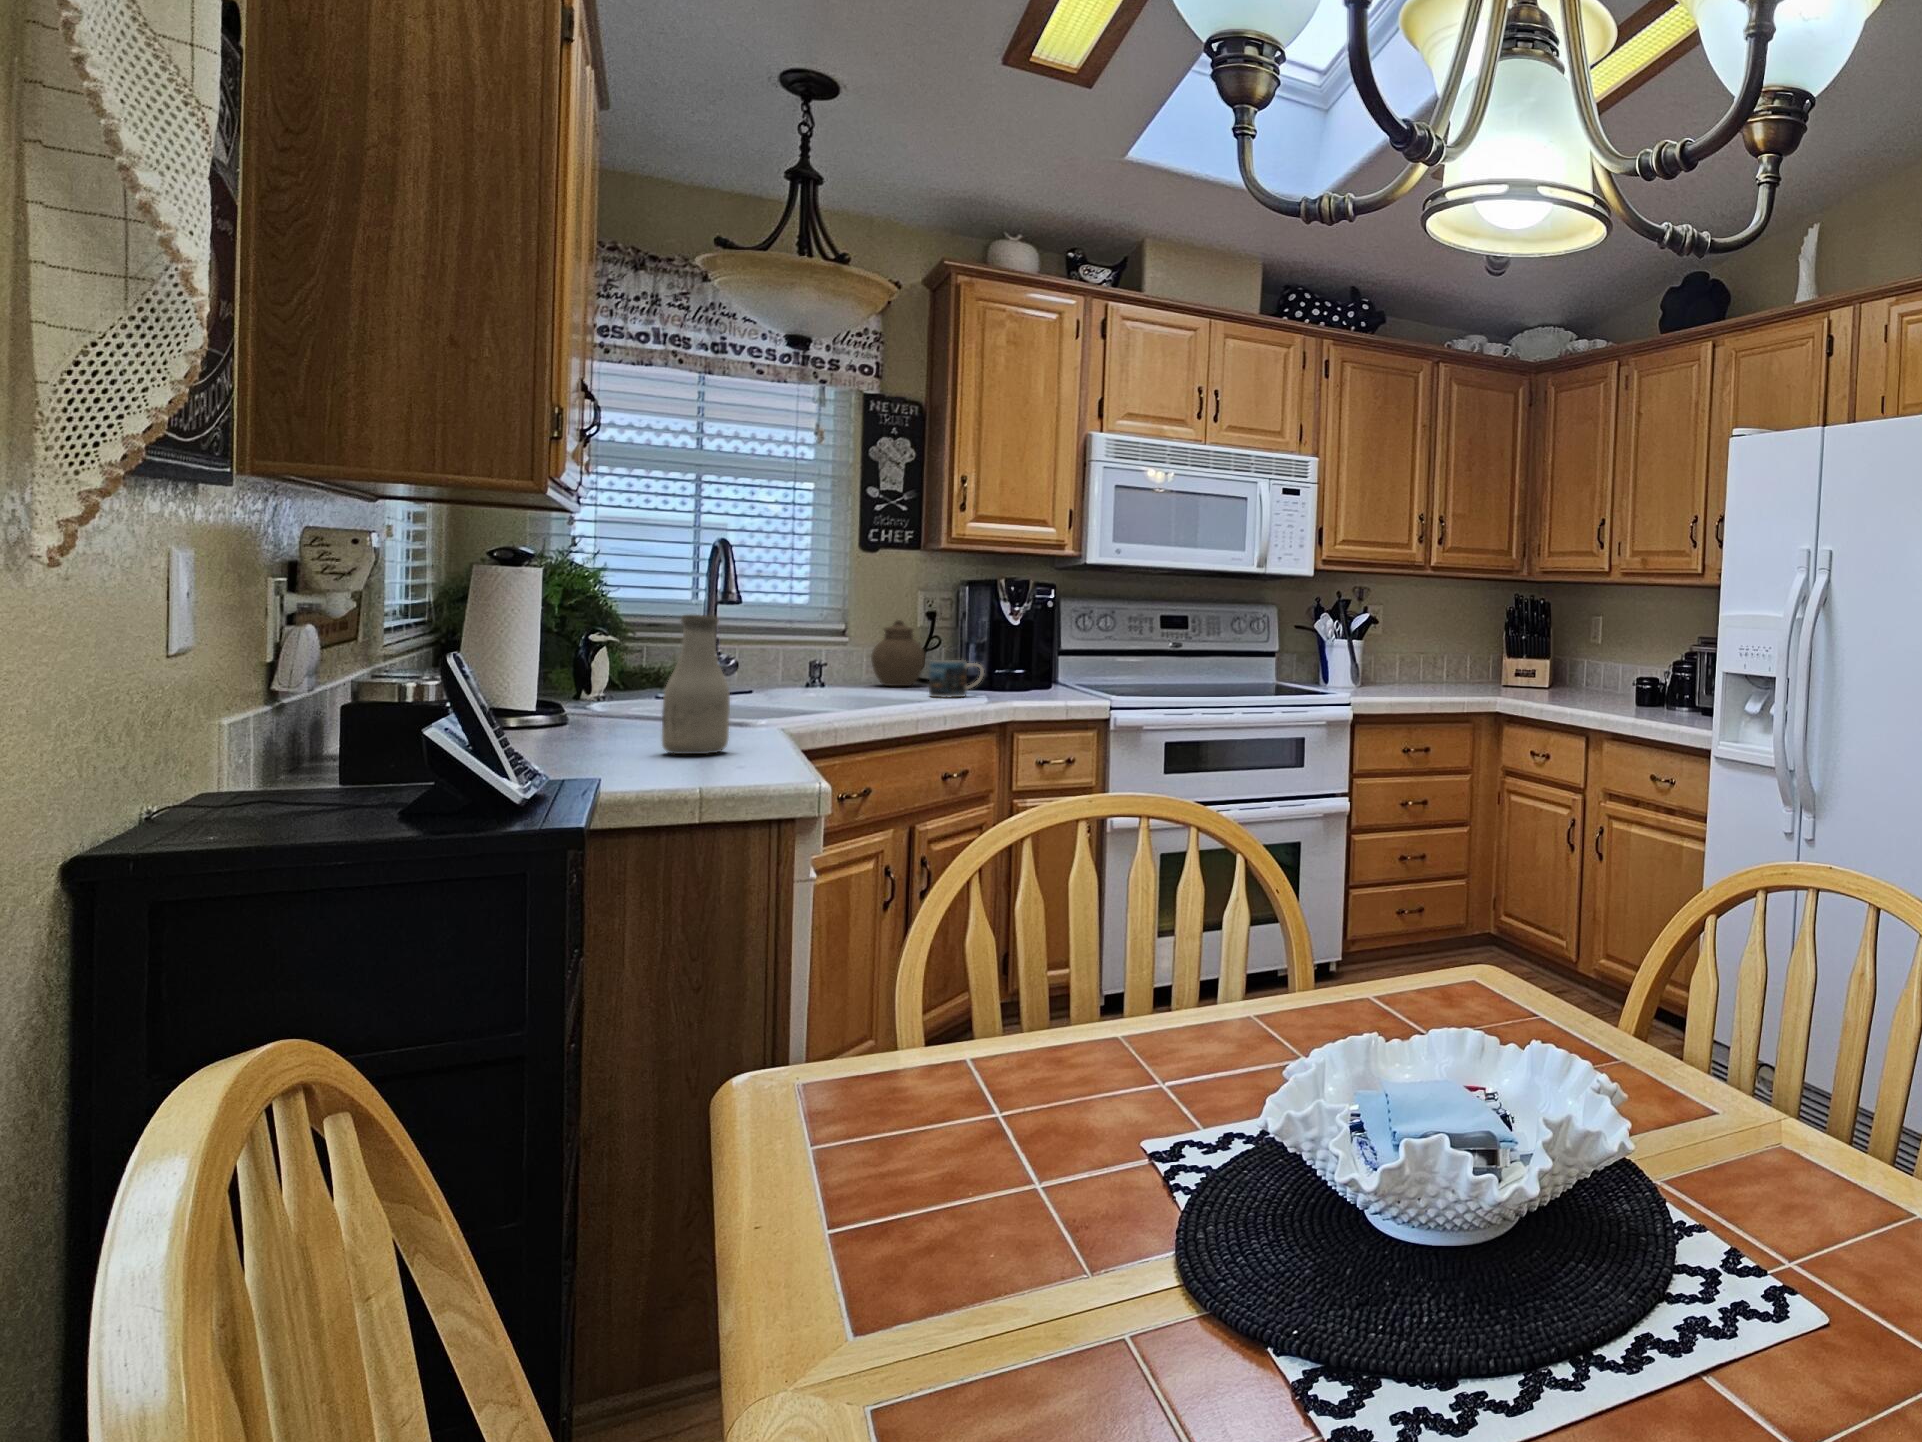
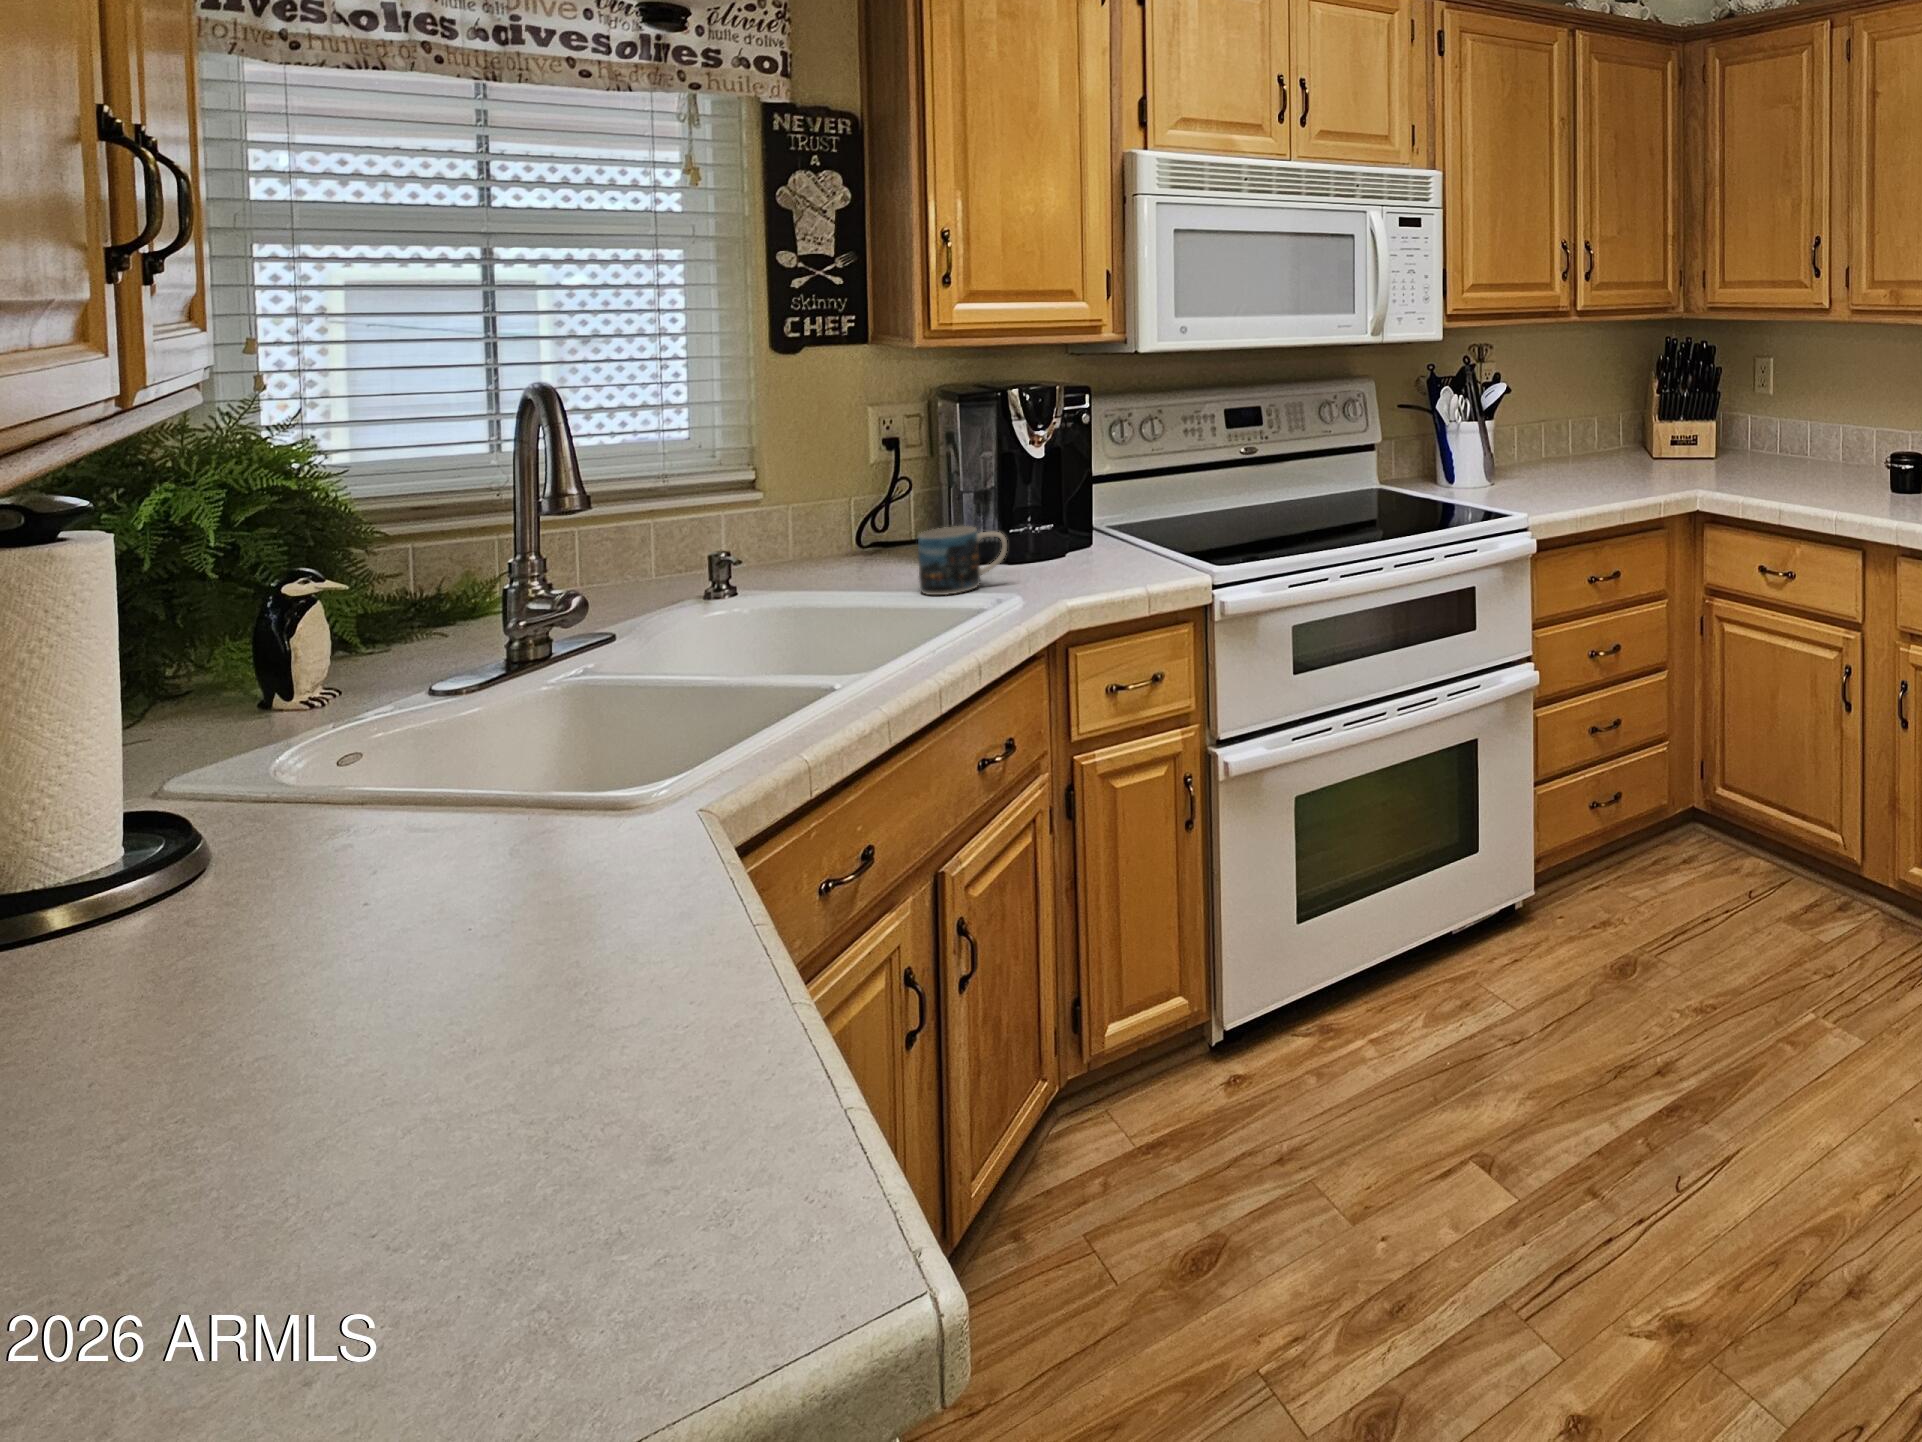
bottle: present [662,615,730,754] -> none [410,686,604,1091]
jar: present [871,620,925,686] -> none [804,457,890,562]

